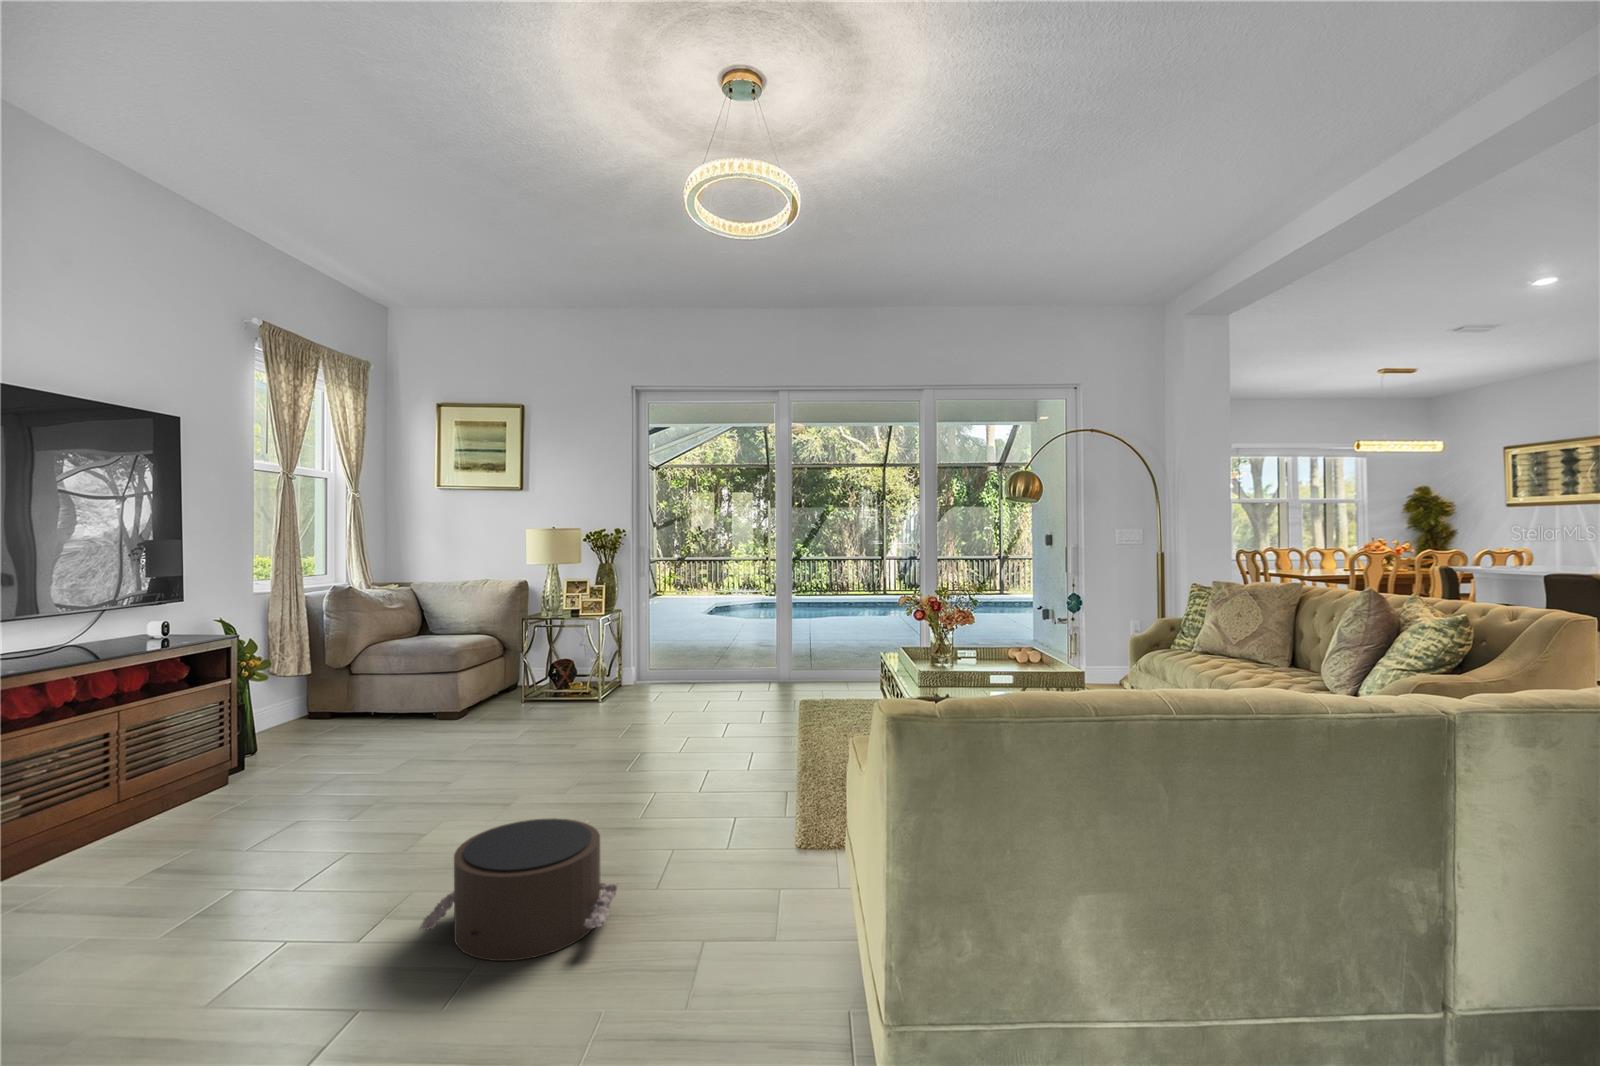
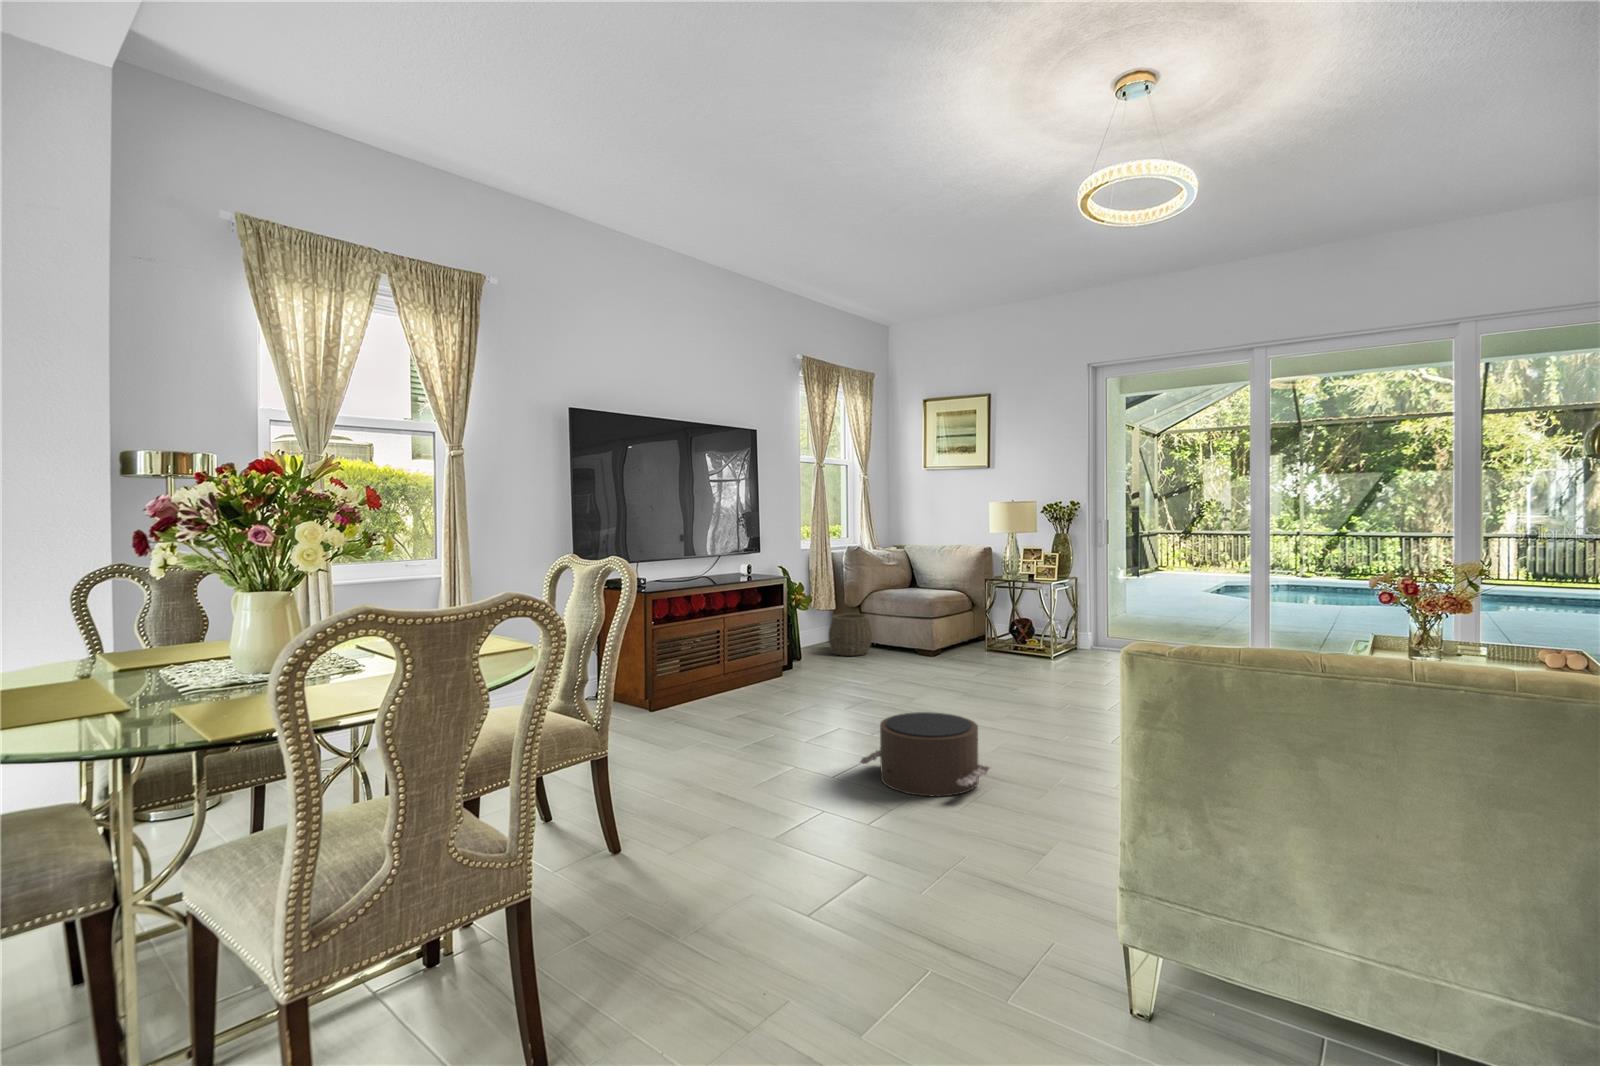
woven basket: none [303,675,373,736] -> present [829,613,872,656]

